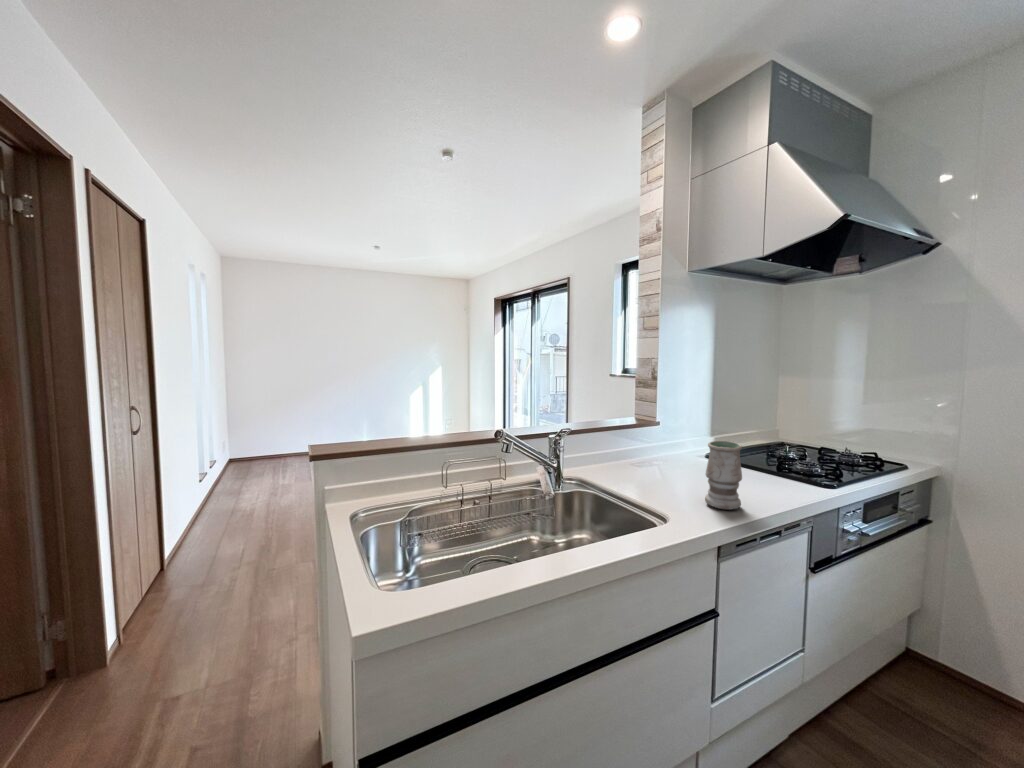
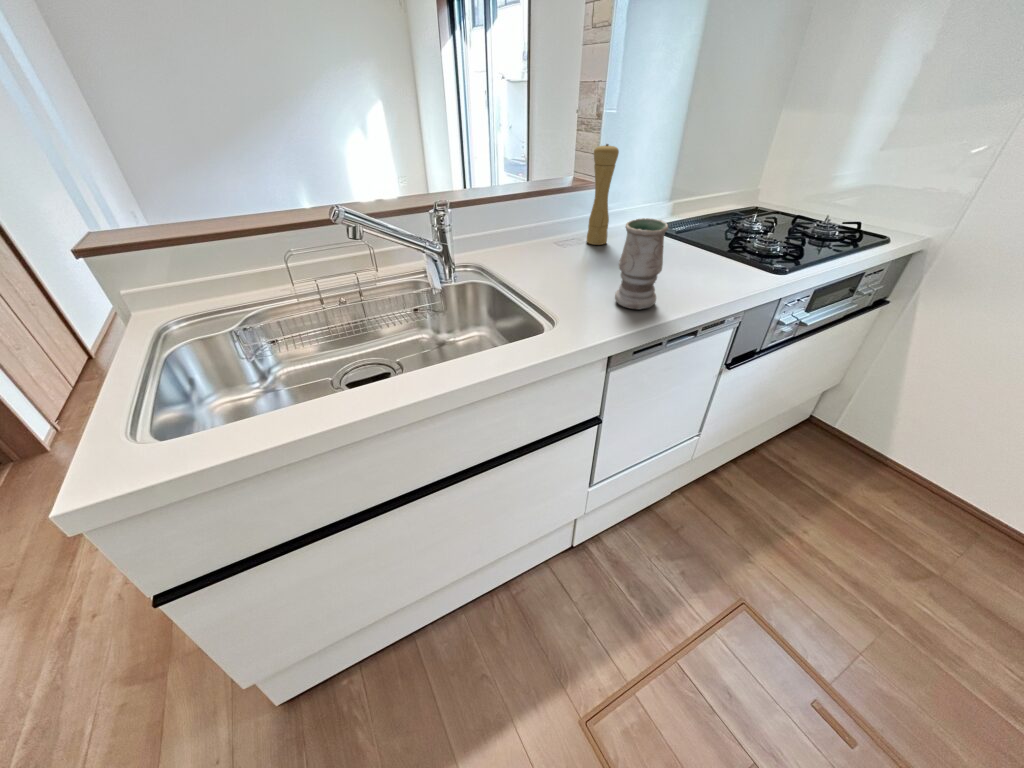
pepper mill: none [656,395,676,466] -> present [587,144,619,245]

